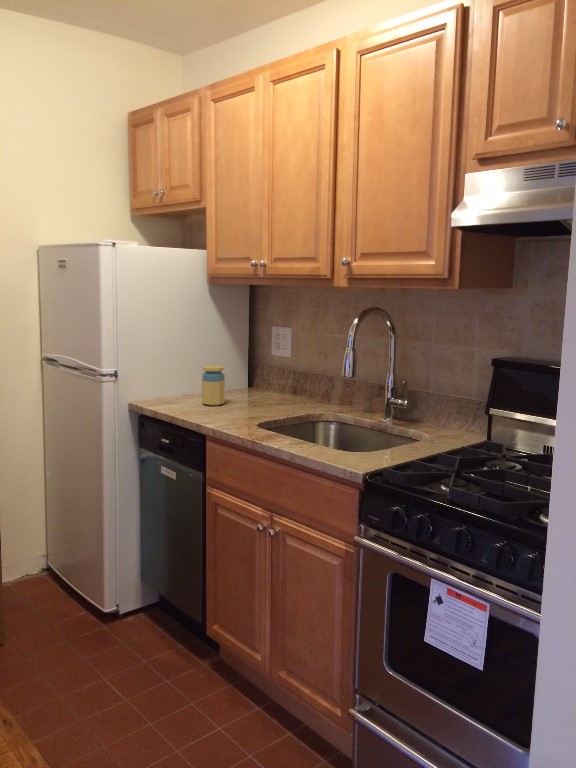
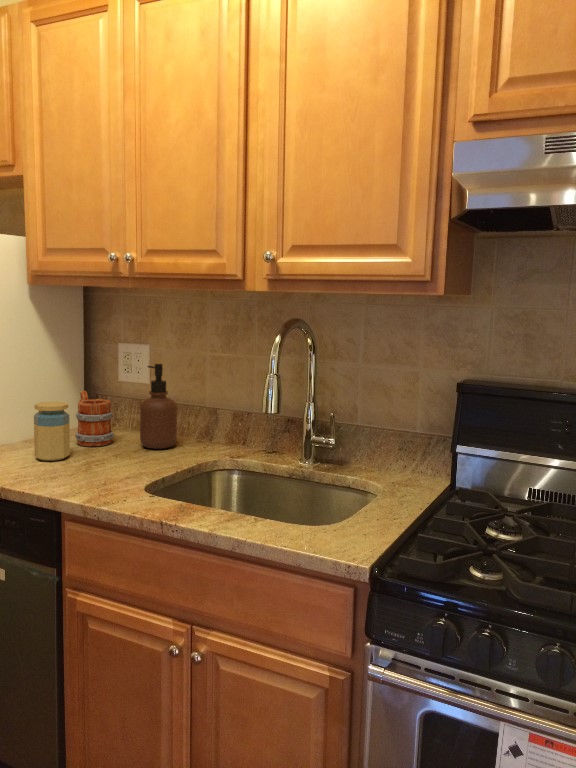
soap dispenser: none [276,341,302,404] -> present [140,364,177,449]
mug: none [234,360,260,399] -> present [75,391,114,446]

